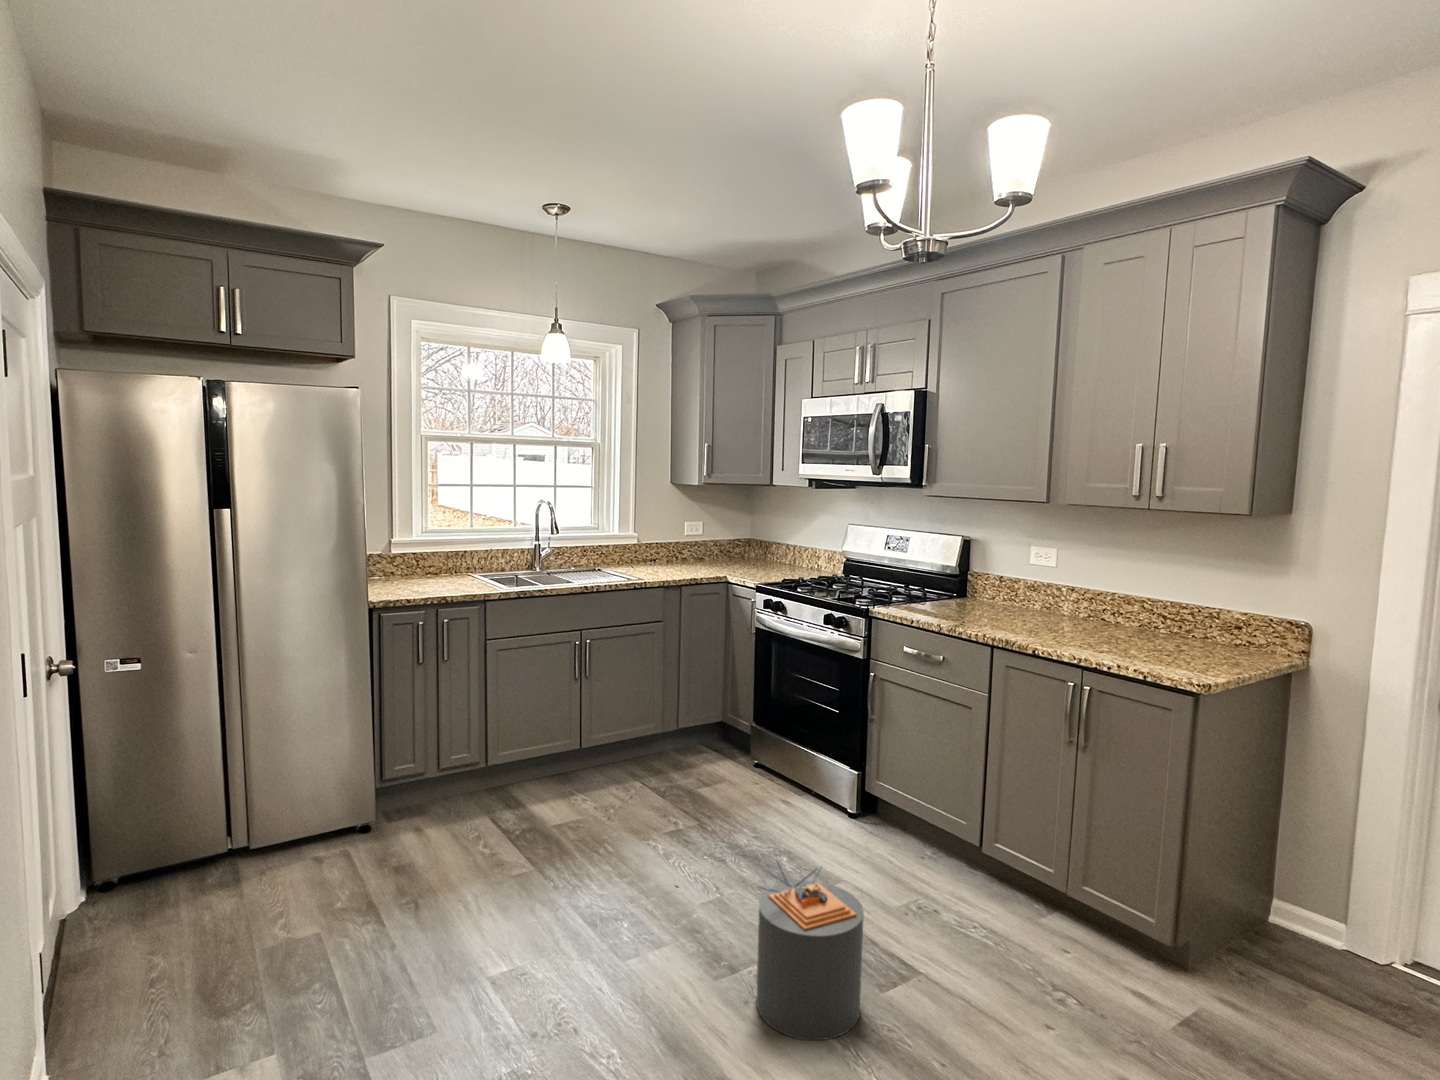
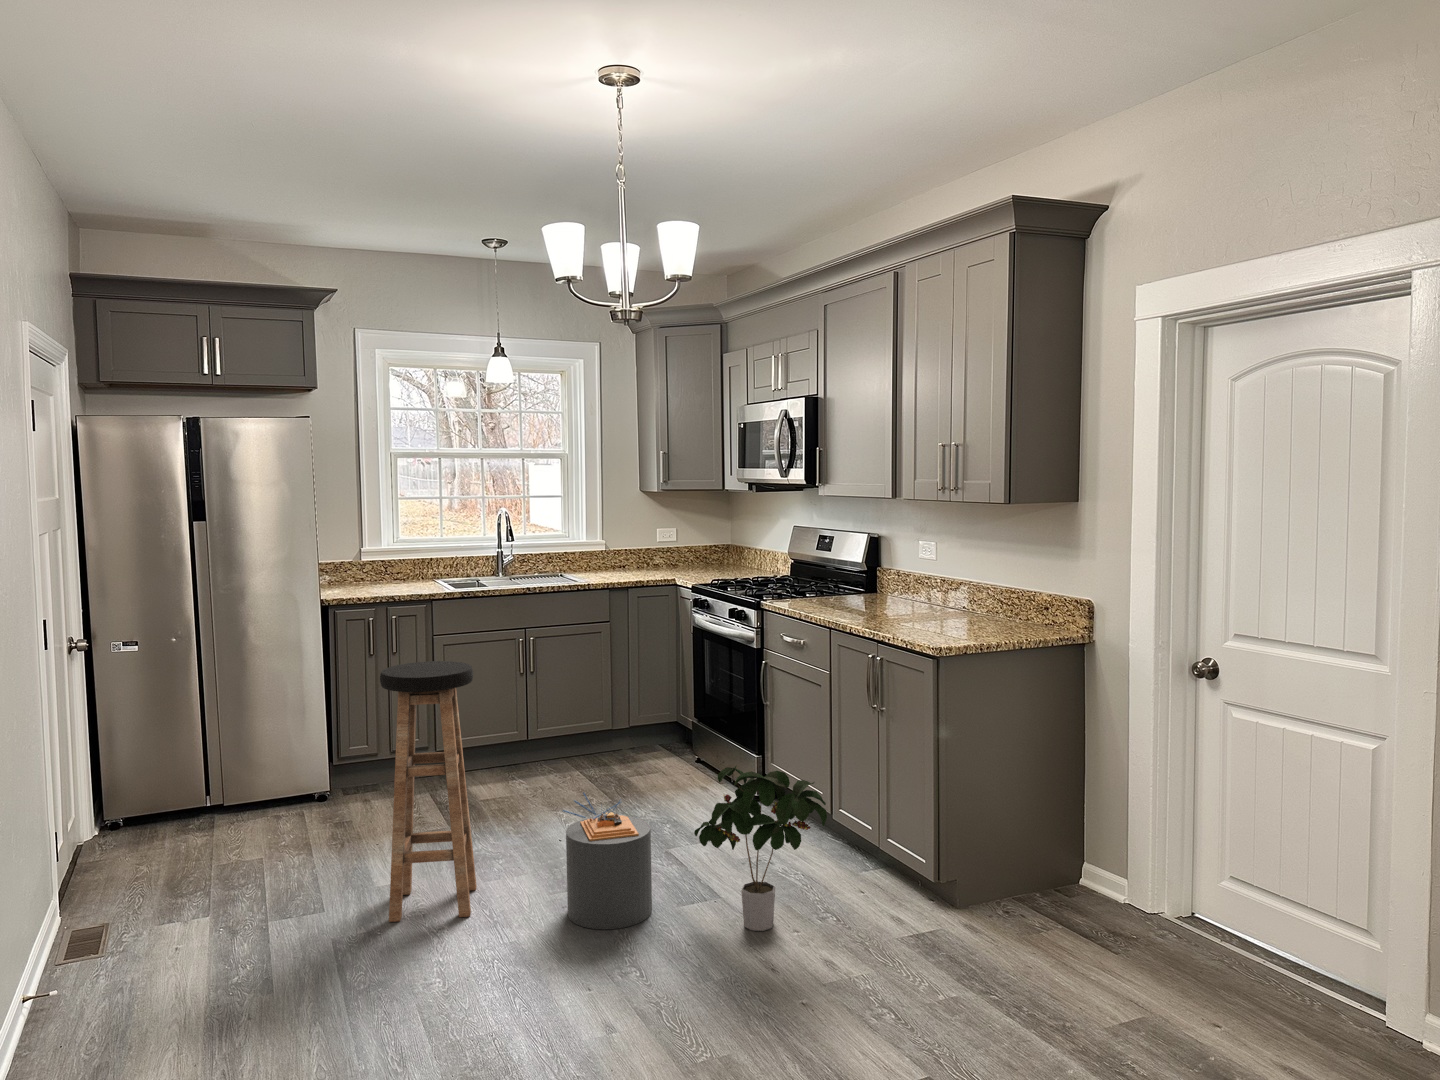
bar stool: none [522,697,640,1048] -> present [380,661,477,922]
potted plant: none [910,823,1101,1027] -> present [694,766,827,931]

